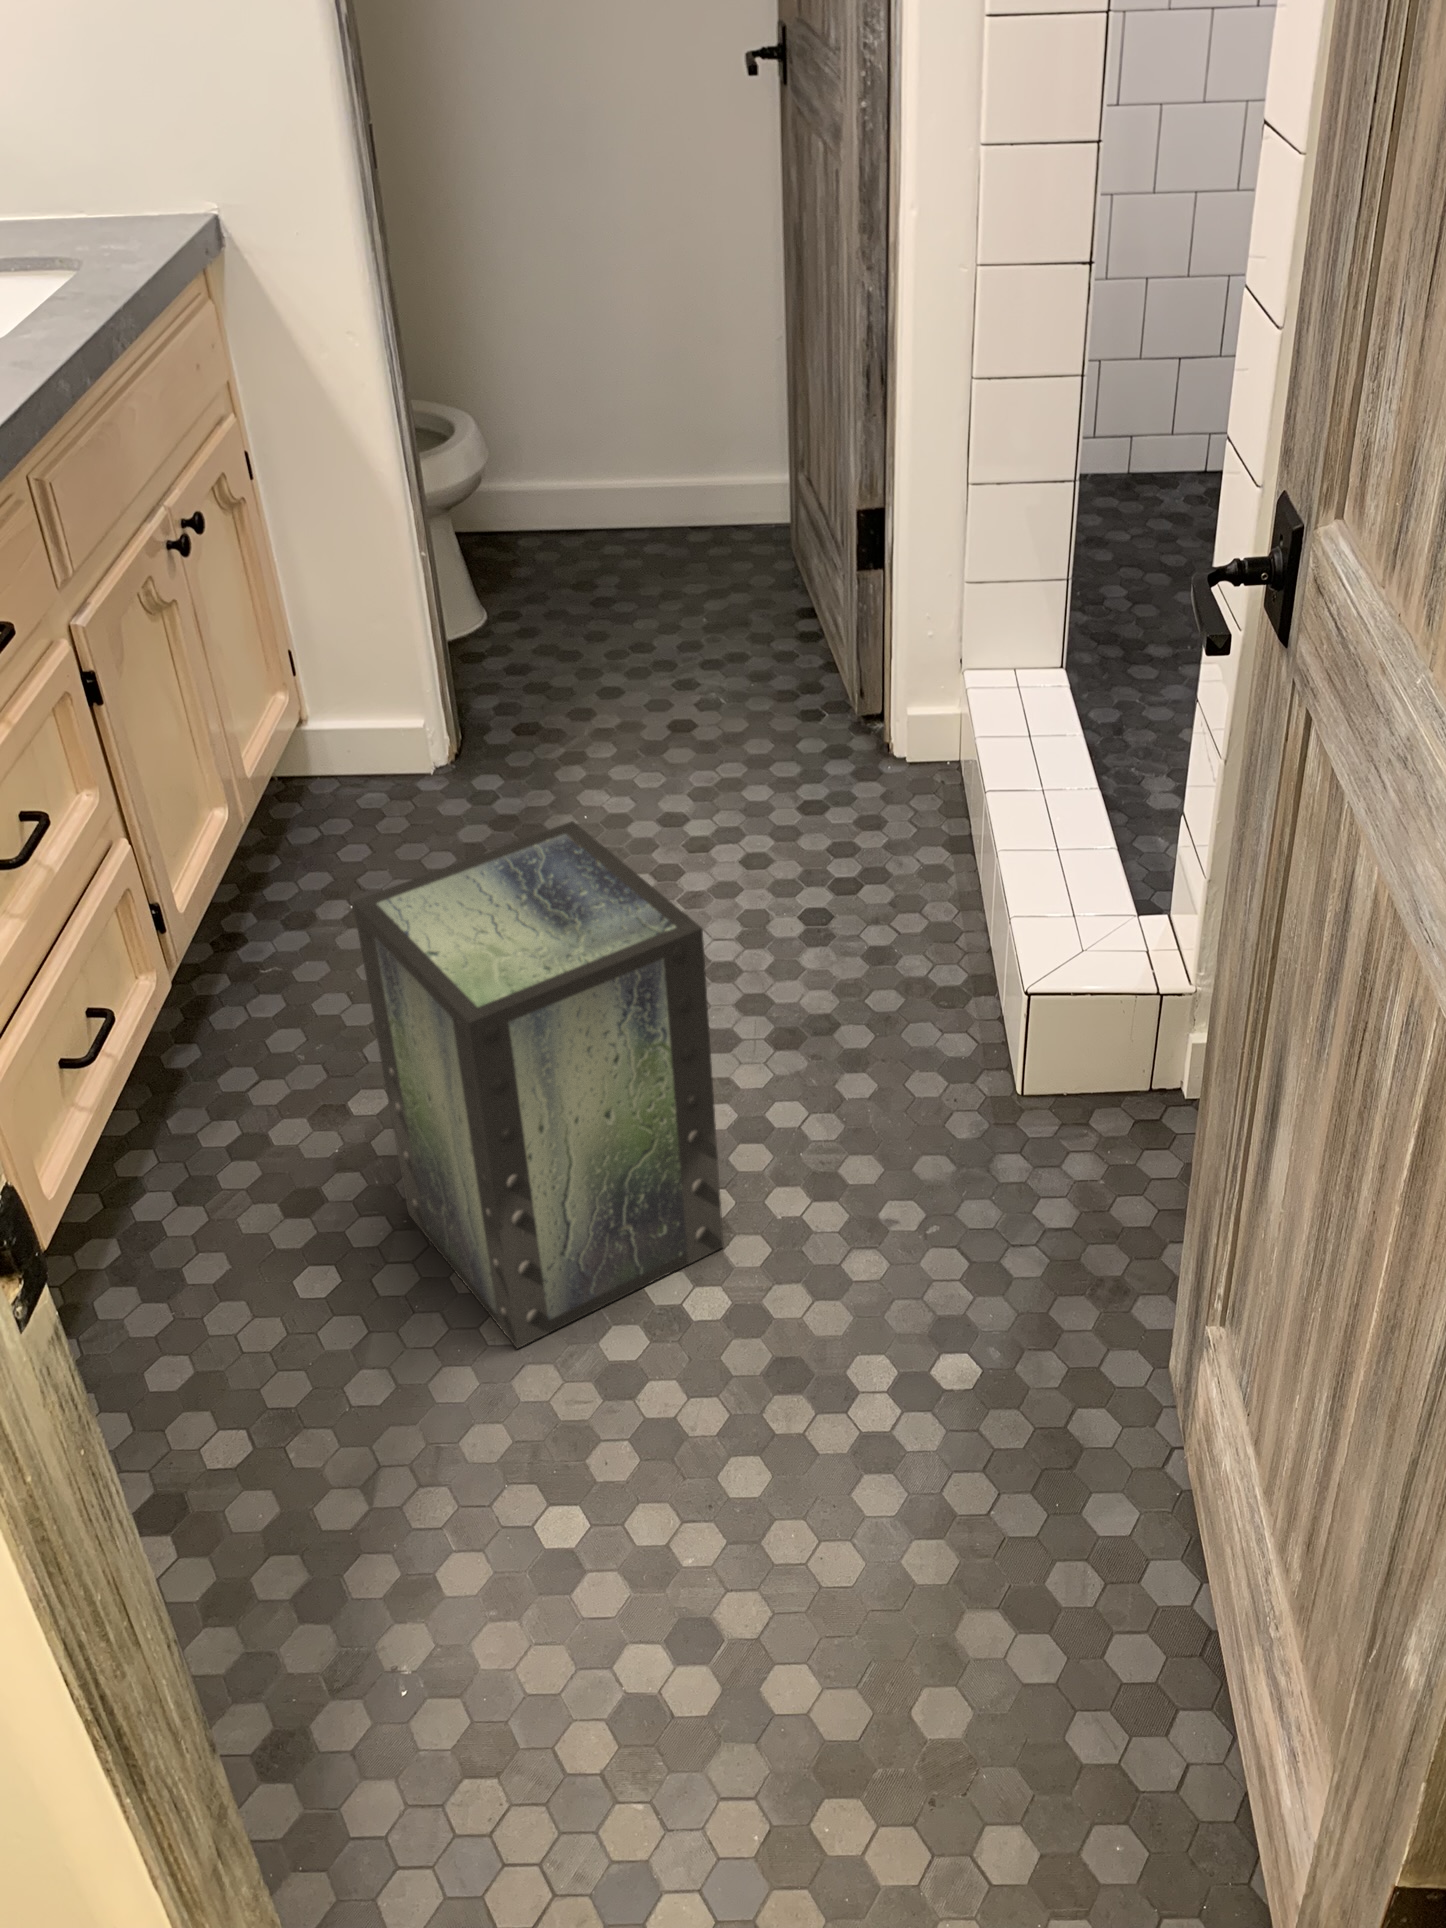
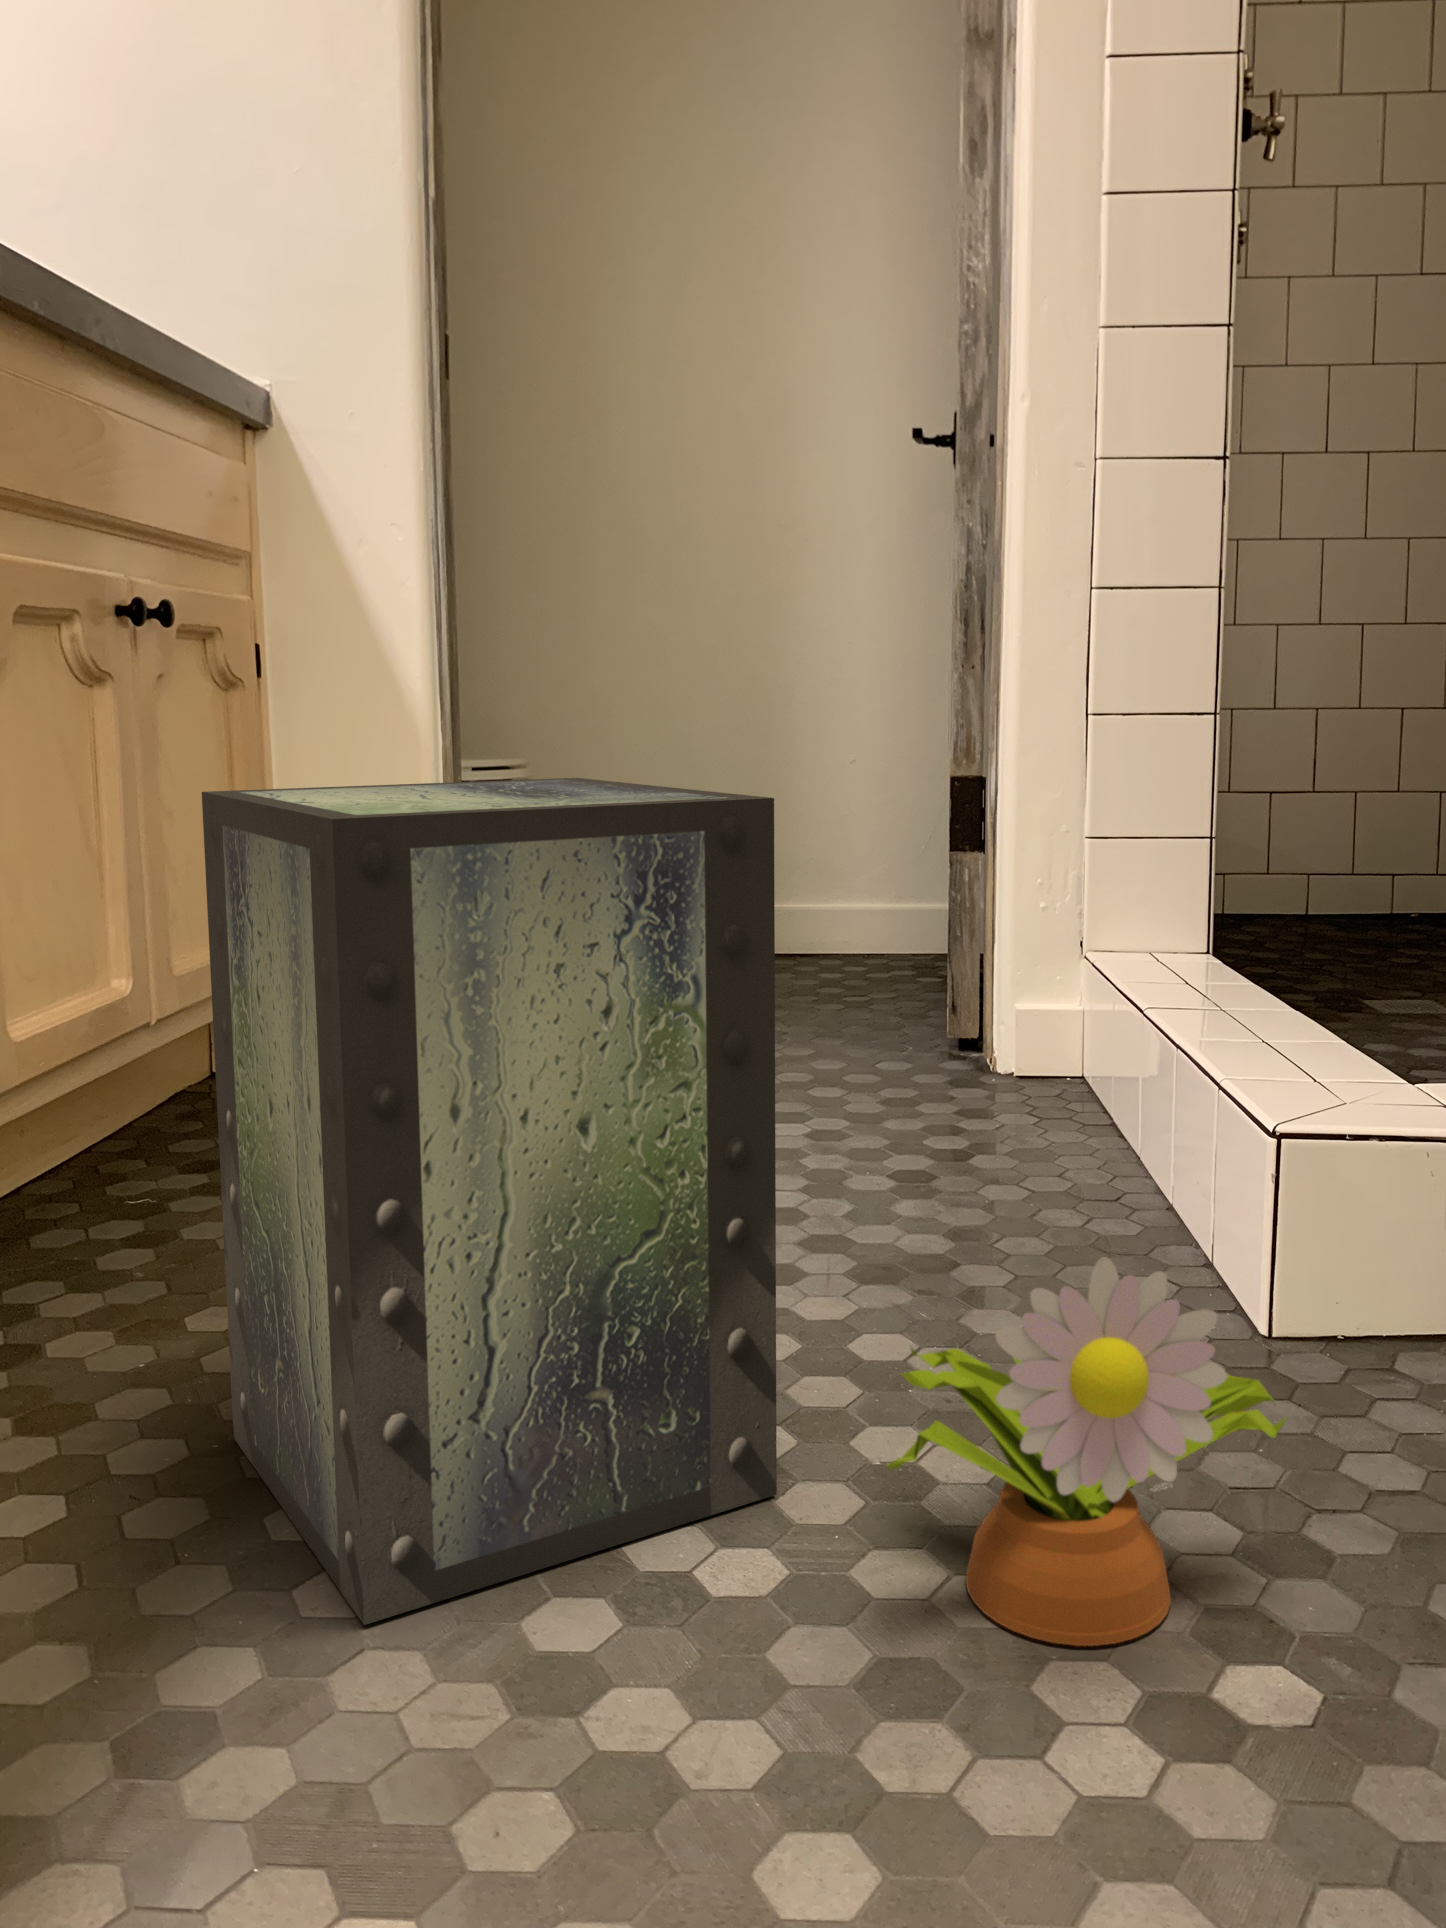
decorative plant: none [777,1159,988,1346] -> present [887,1257,1287,1646]

